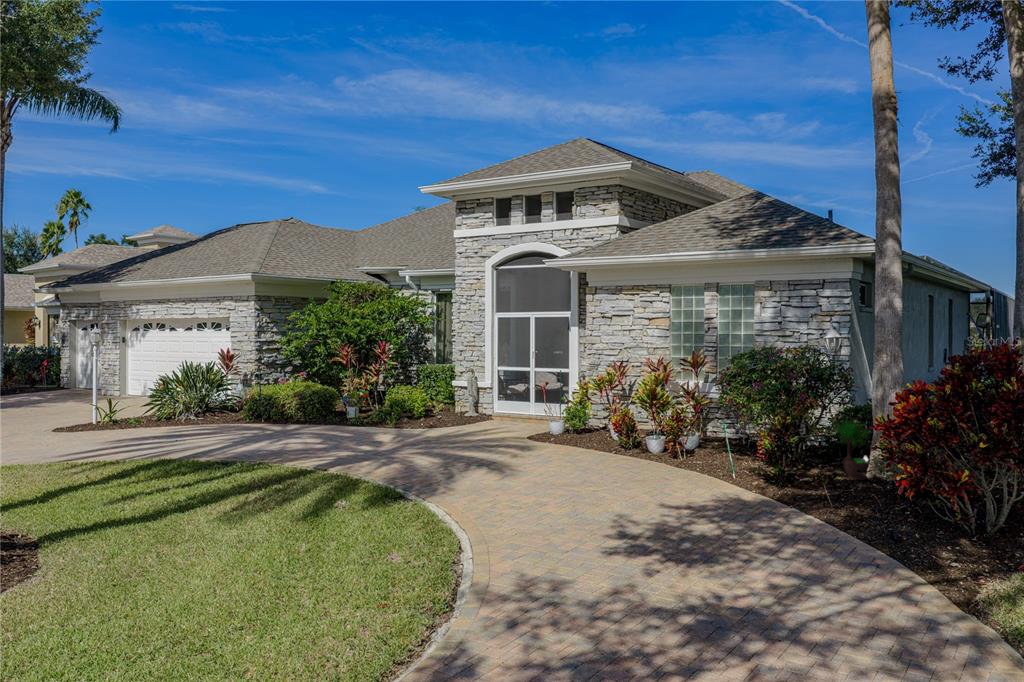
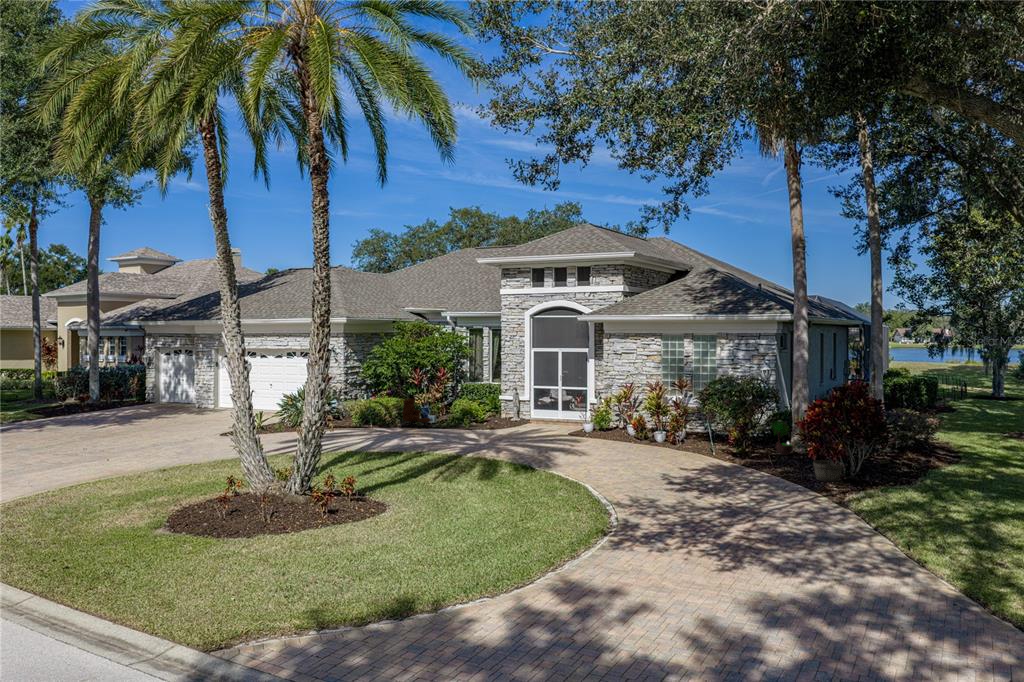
lounge chair: none [303,381,345,423] -> present [402,399,431,428]
wooden bucket: none [910,492,977,544] -> present [813,460,843,482]

